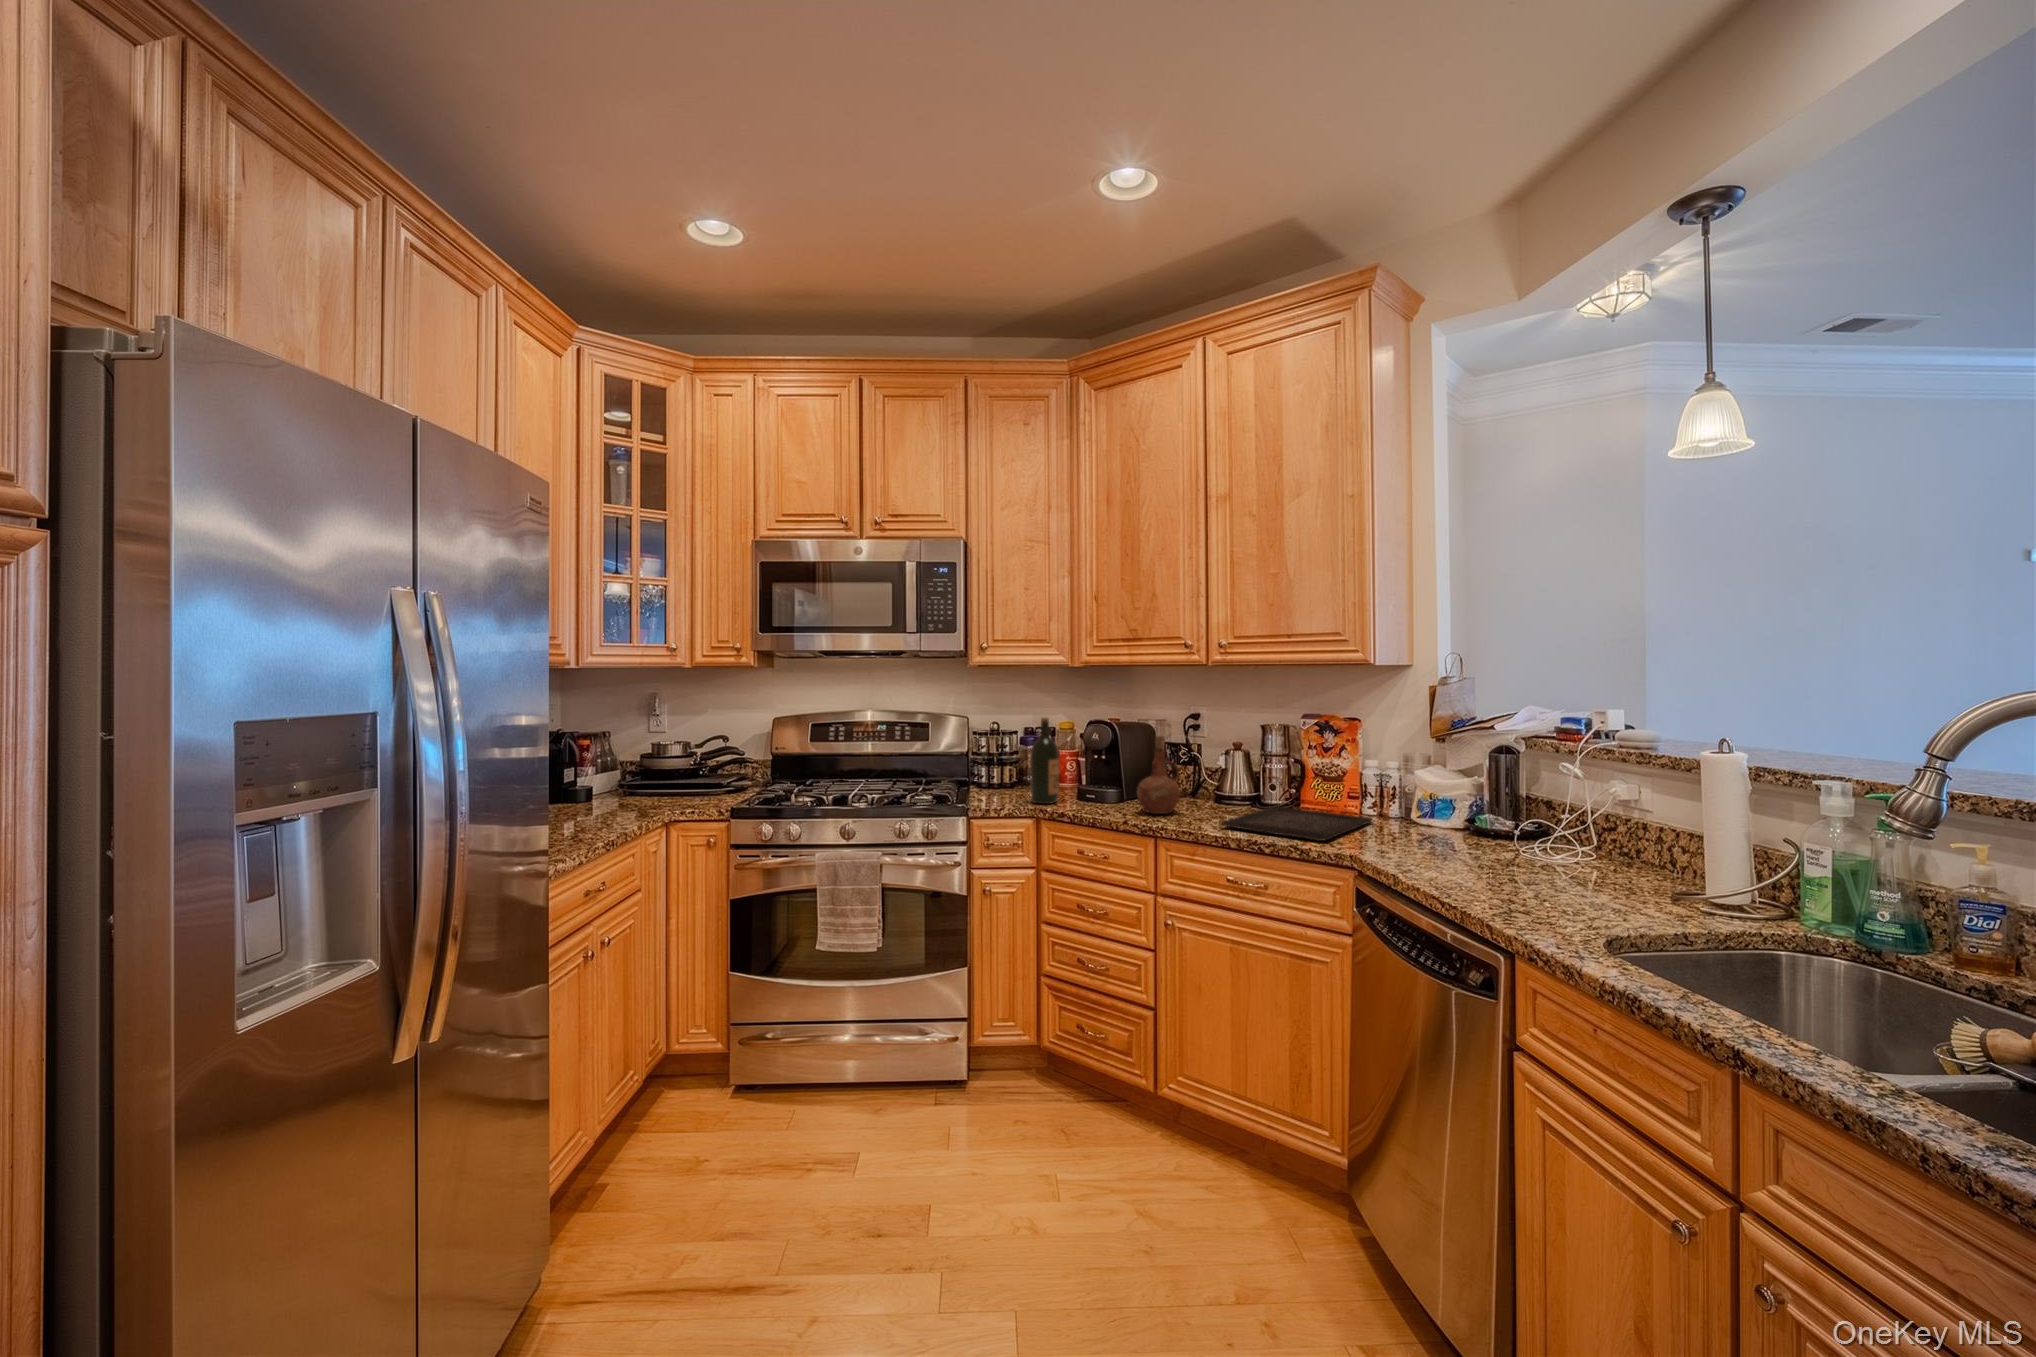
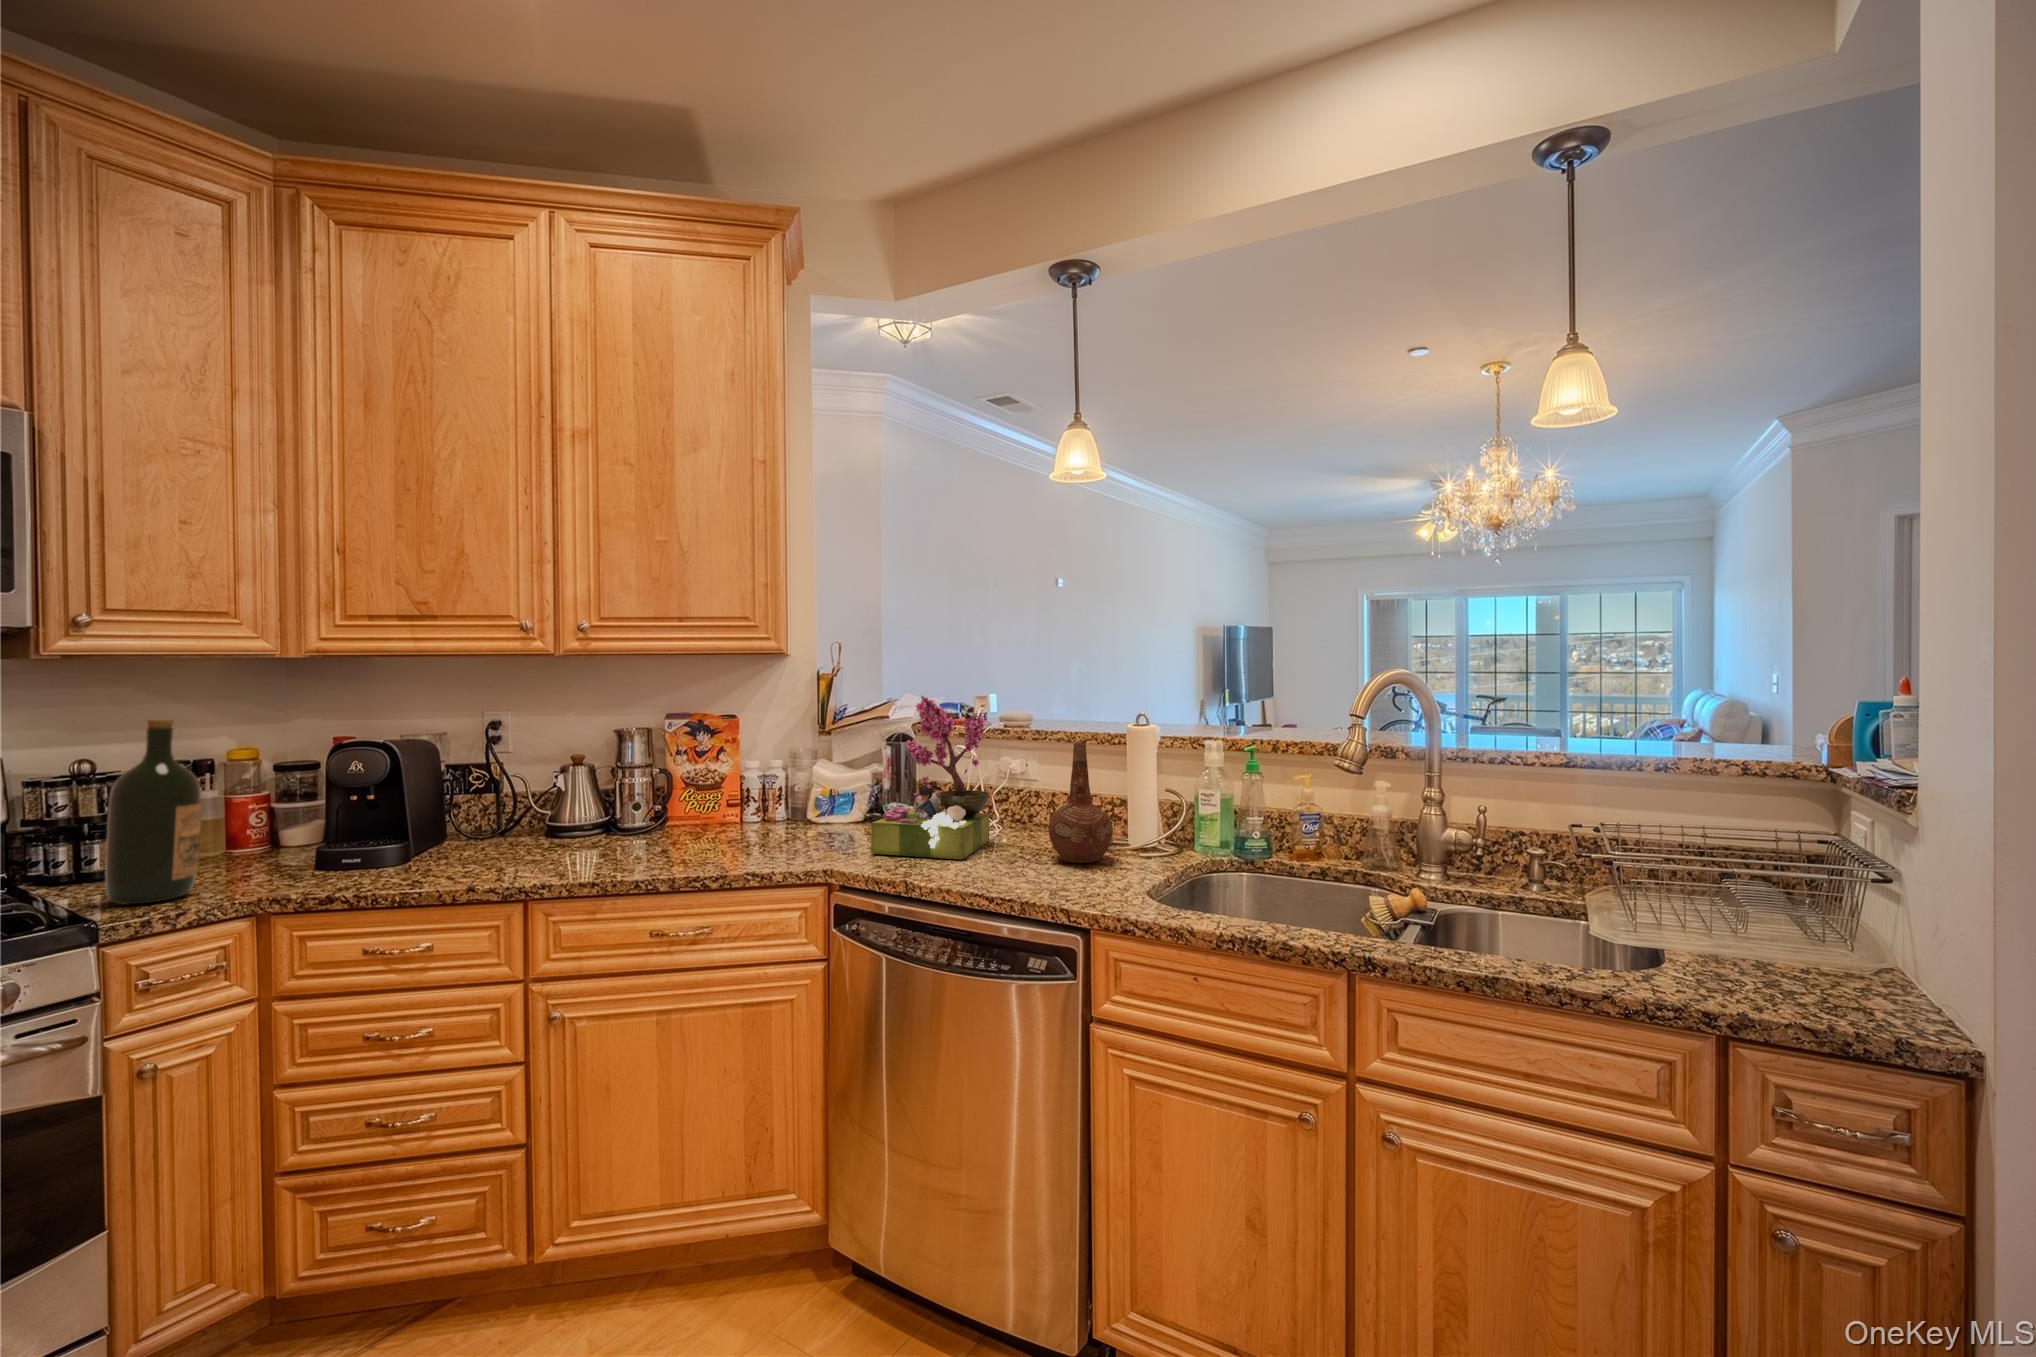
flower arrangement: none [1407,711,1549,871] -> present [871,696,990,860]
ceramic pitcher: present [1137,736,1180,814] -> present [1048,743,1112,863]
tray: present [1222,806,1373,841] -> none [613,826,782,869]

